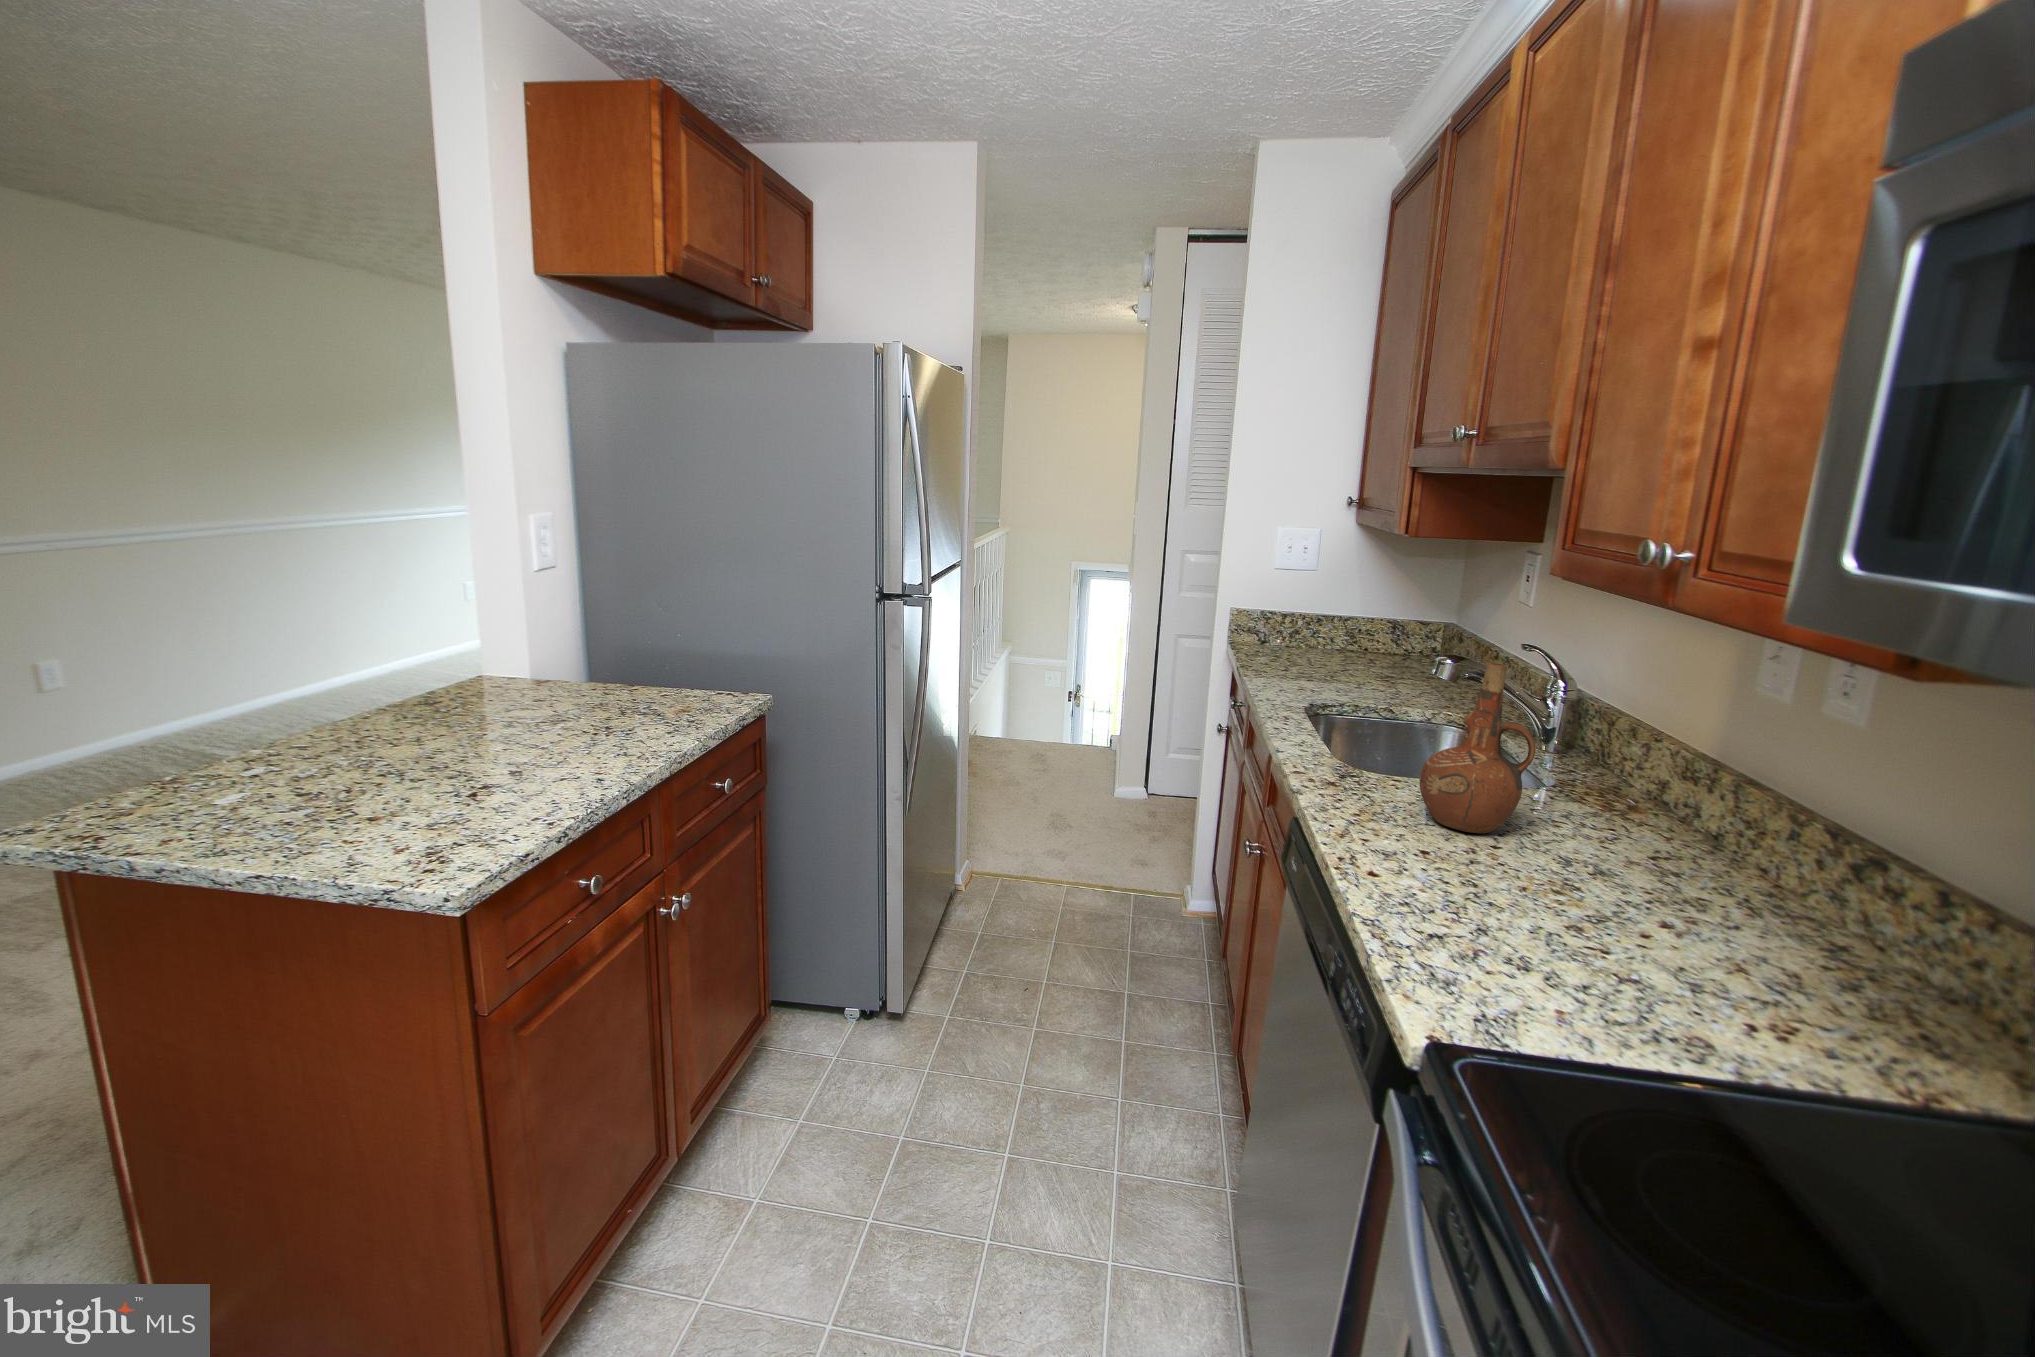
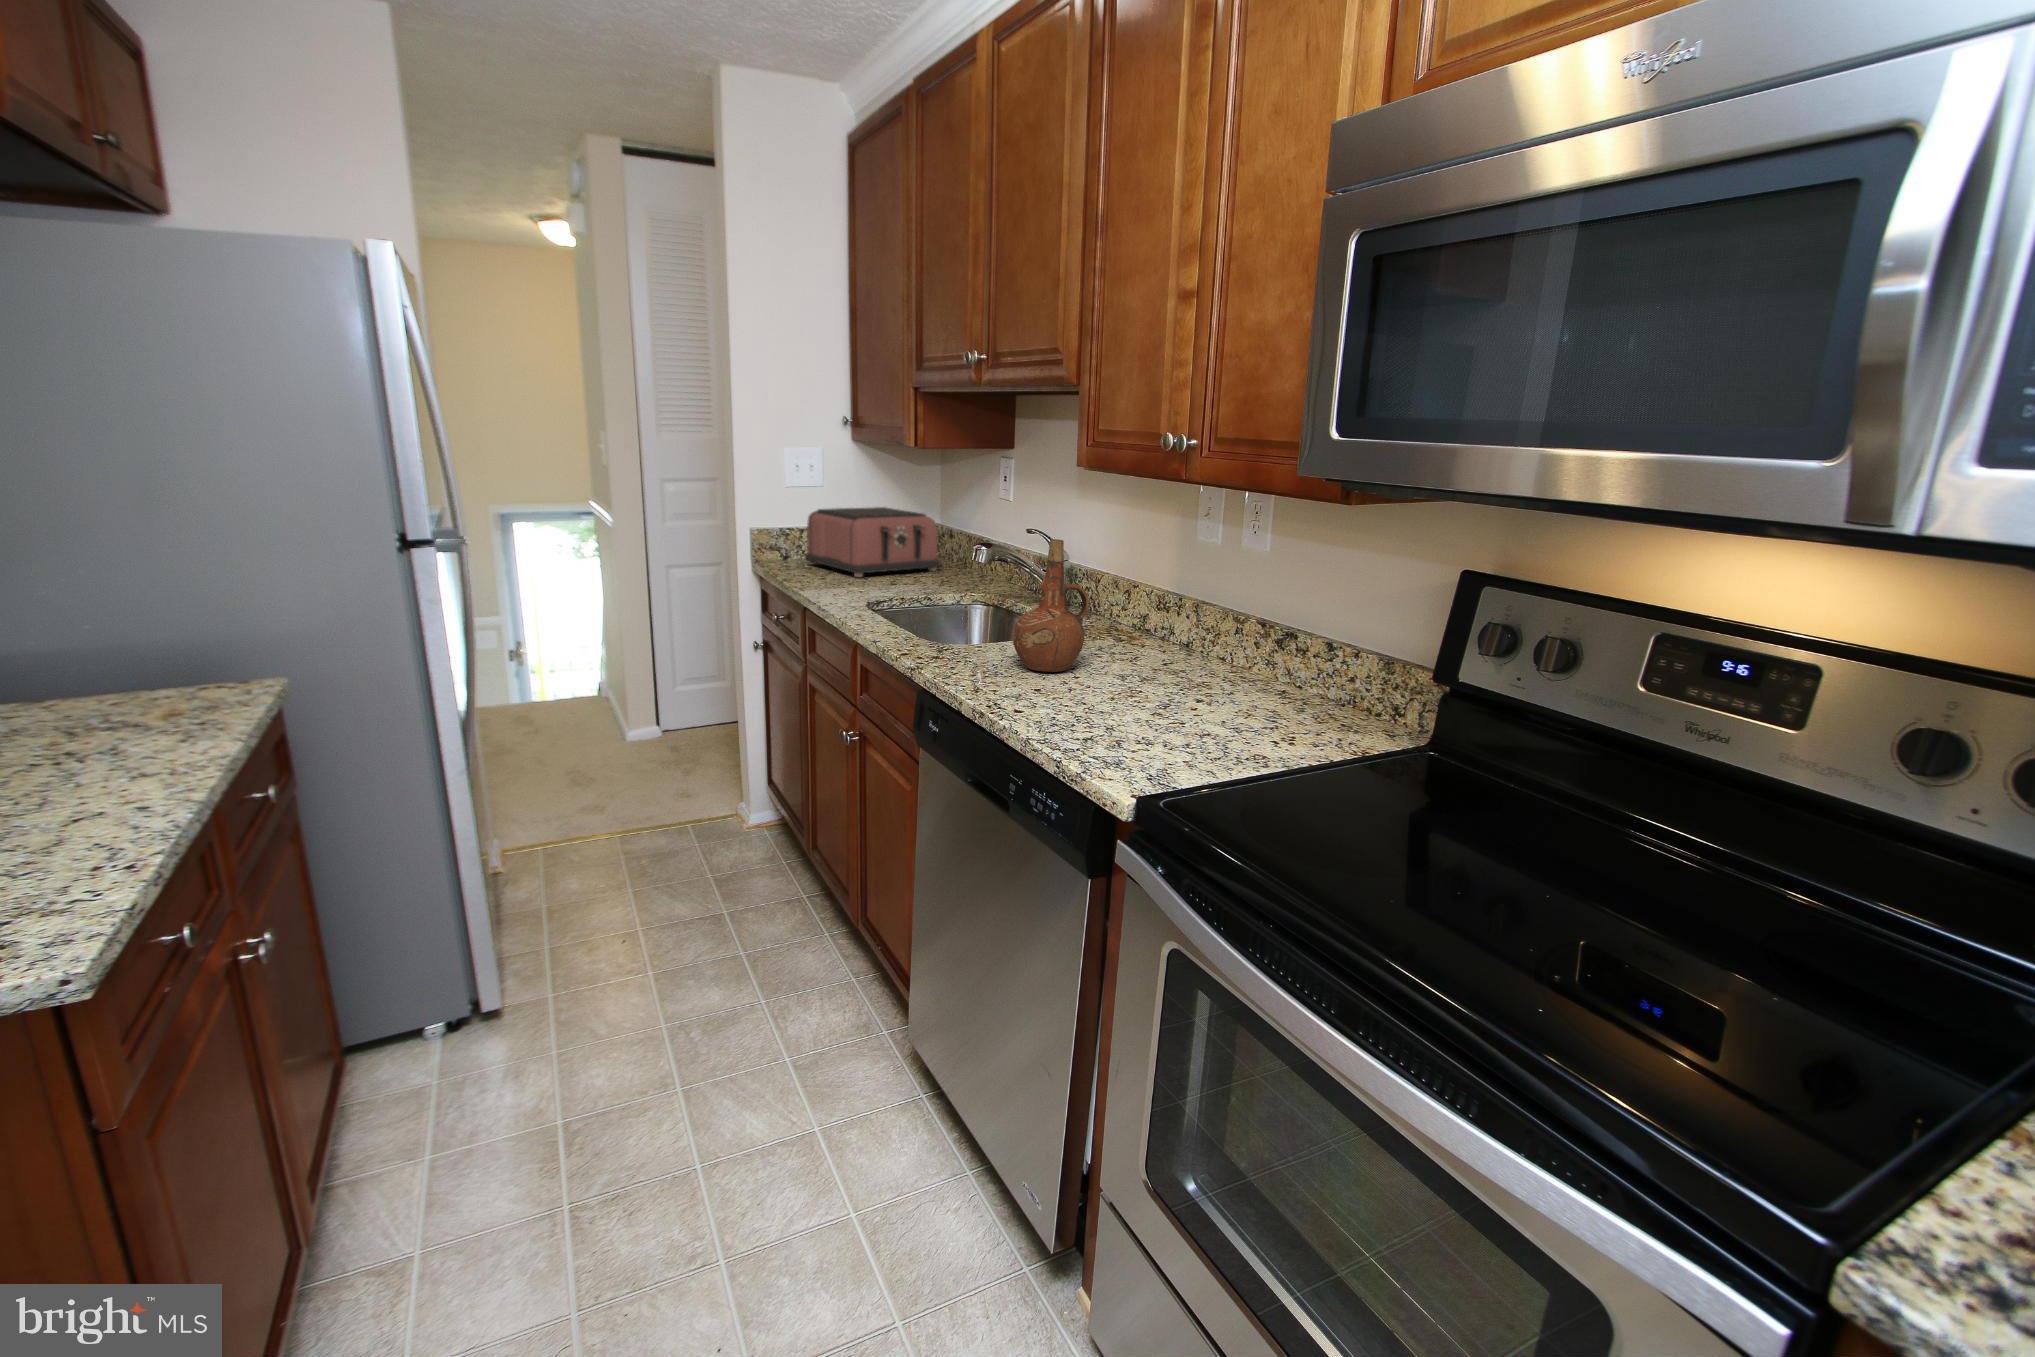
toaster: none [1284,595,1438,678] -> present [805,507,939,577]

